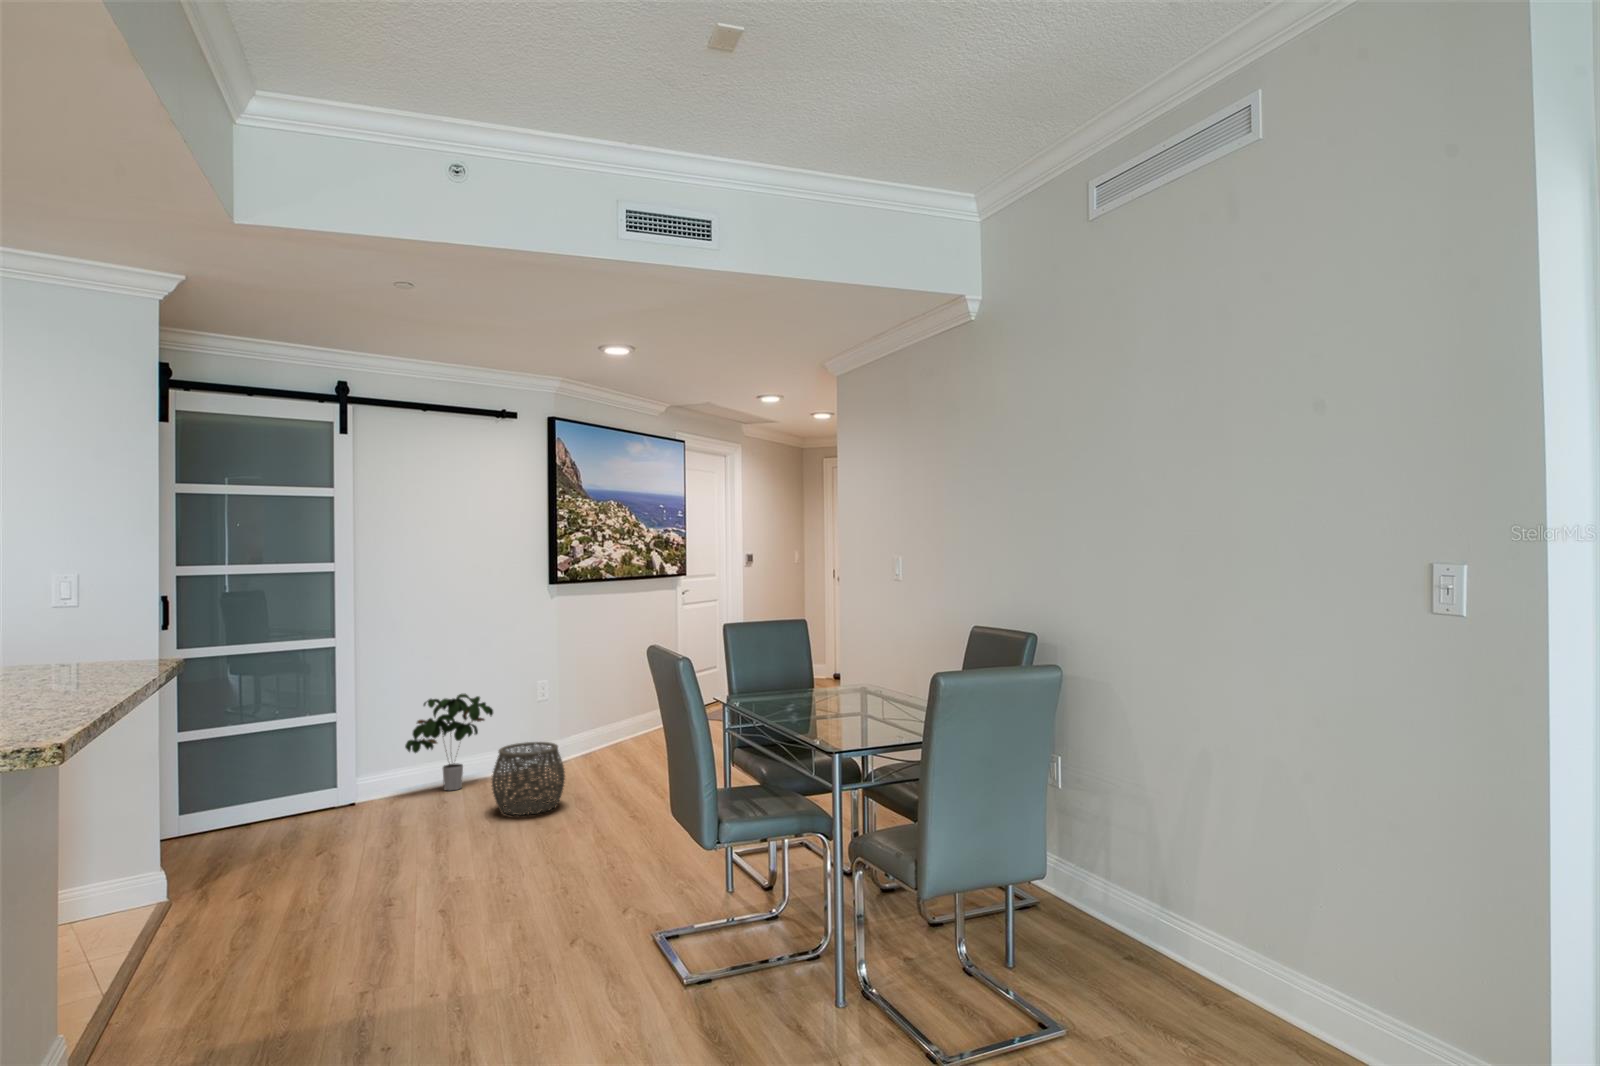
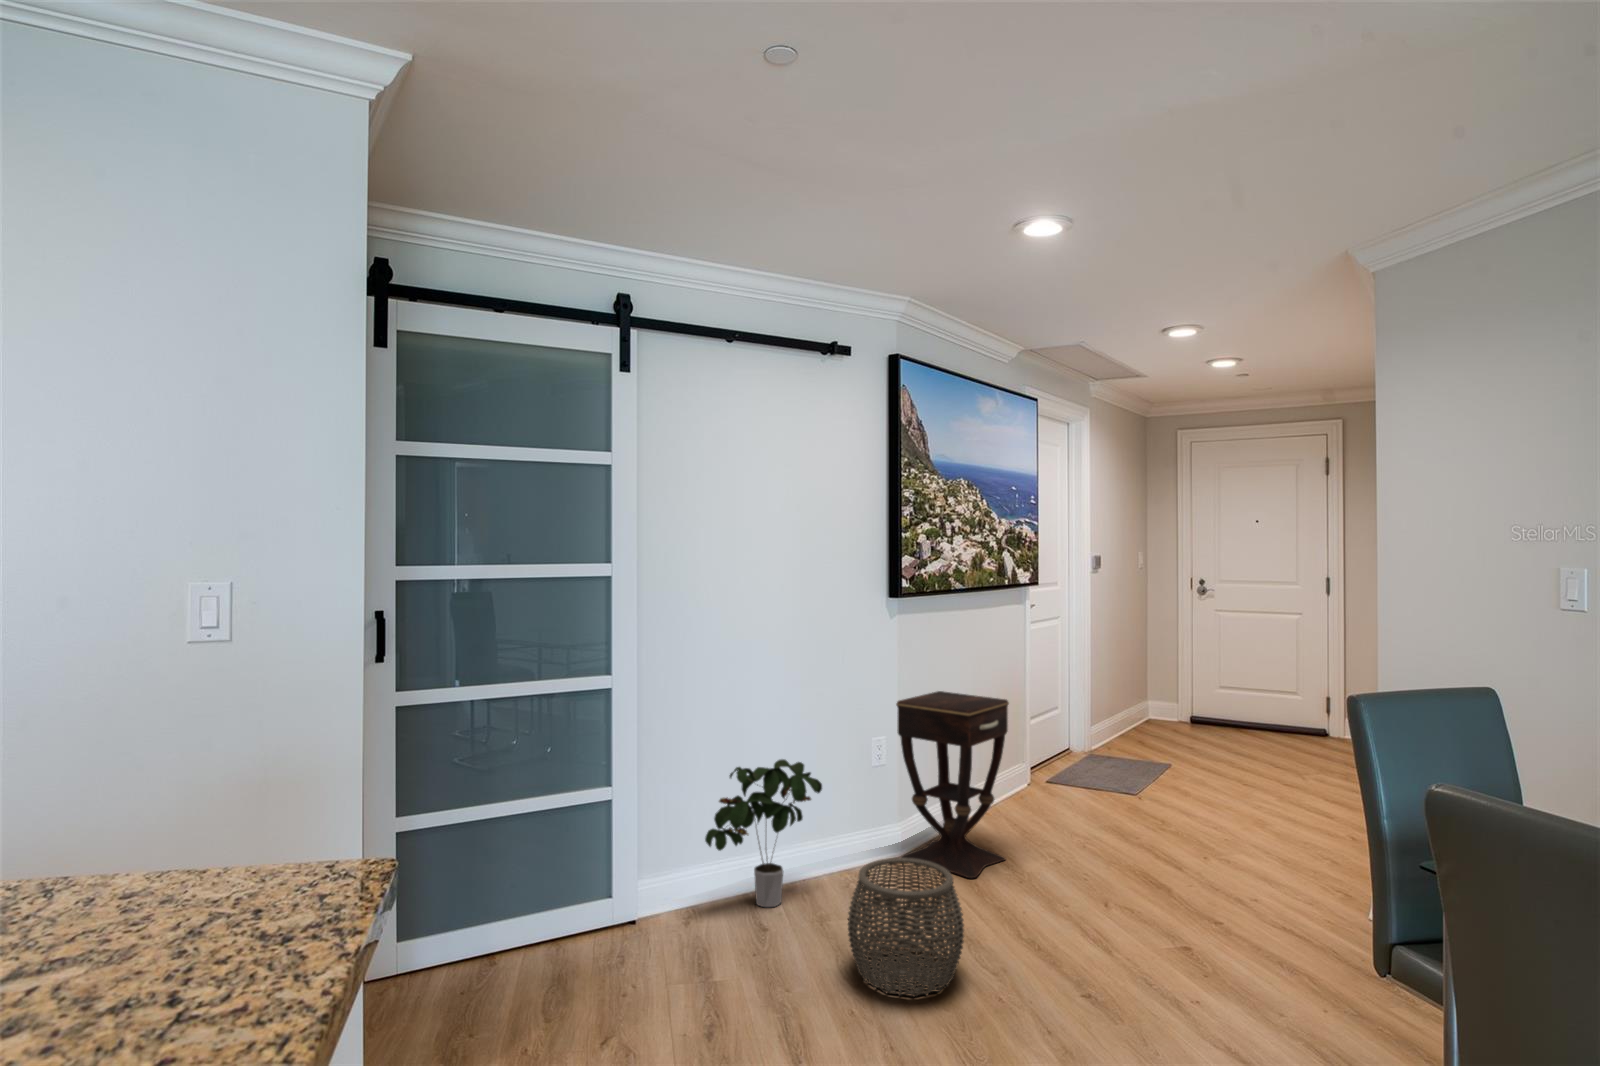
side table: none [553,650,634,768] -> present [896,691,1009,878]

